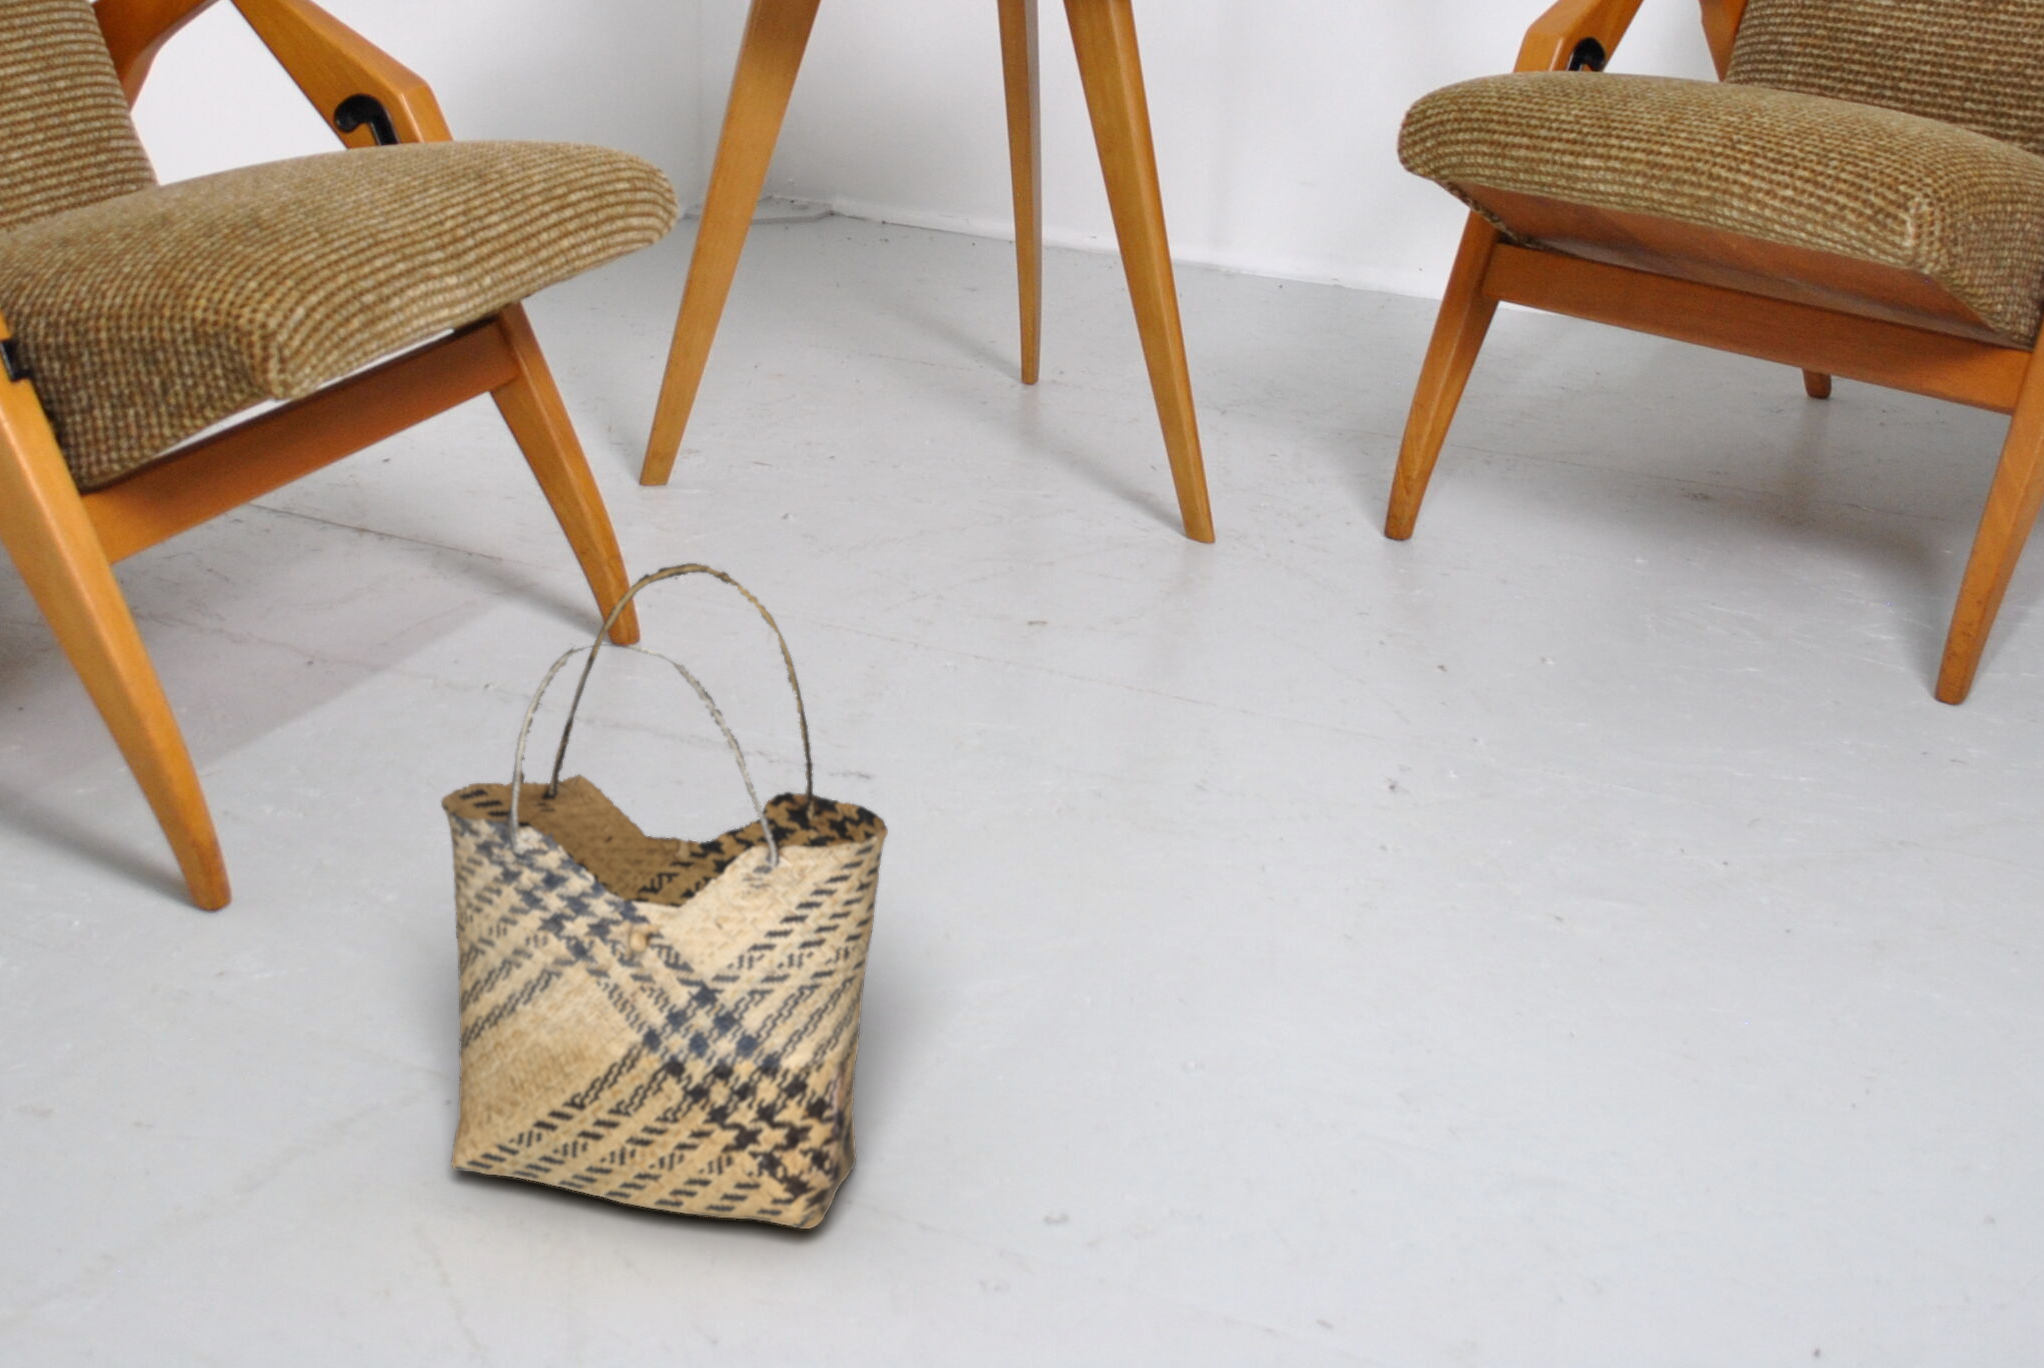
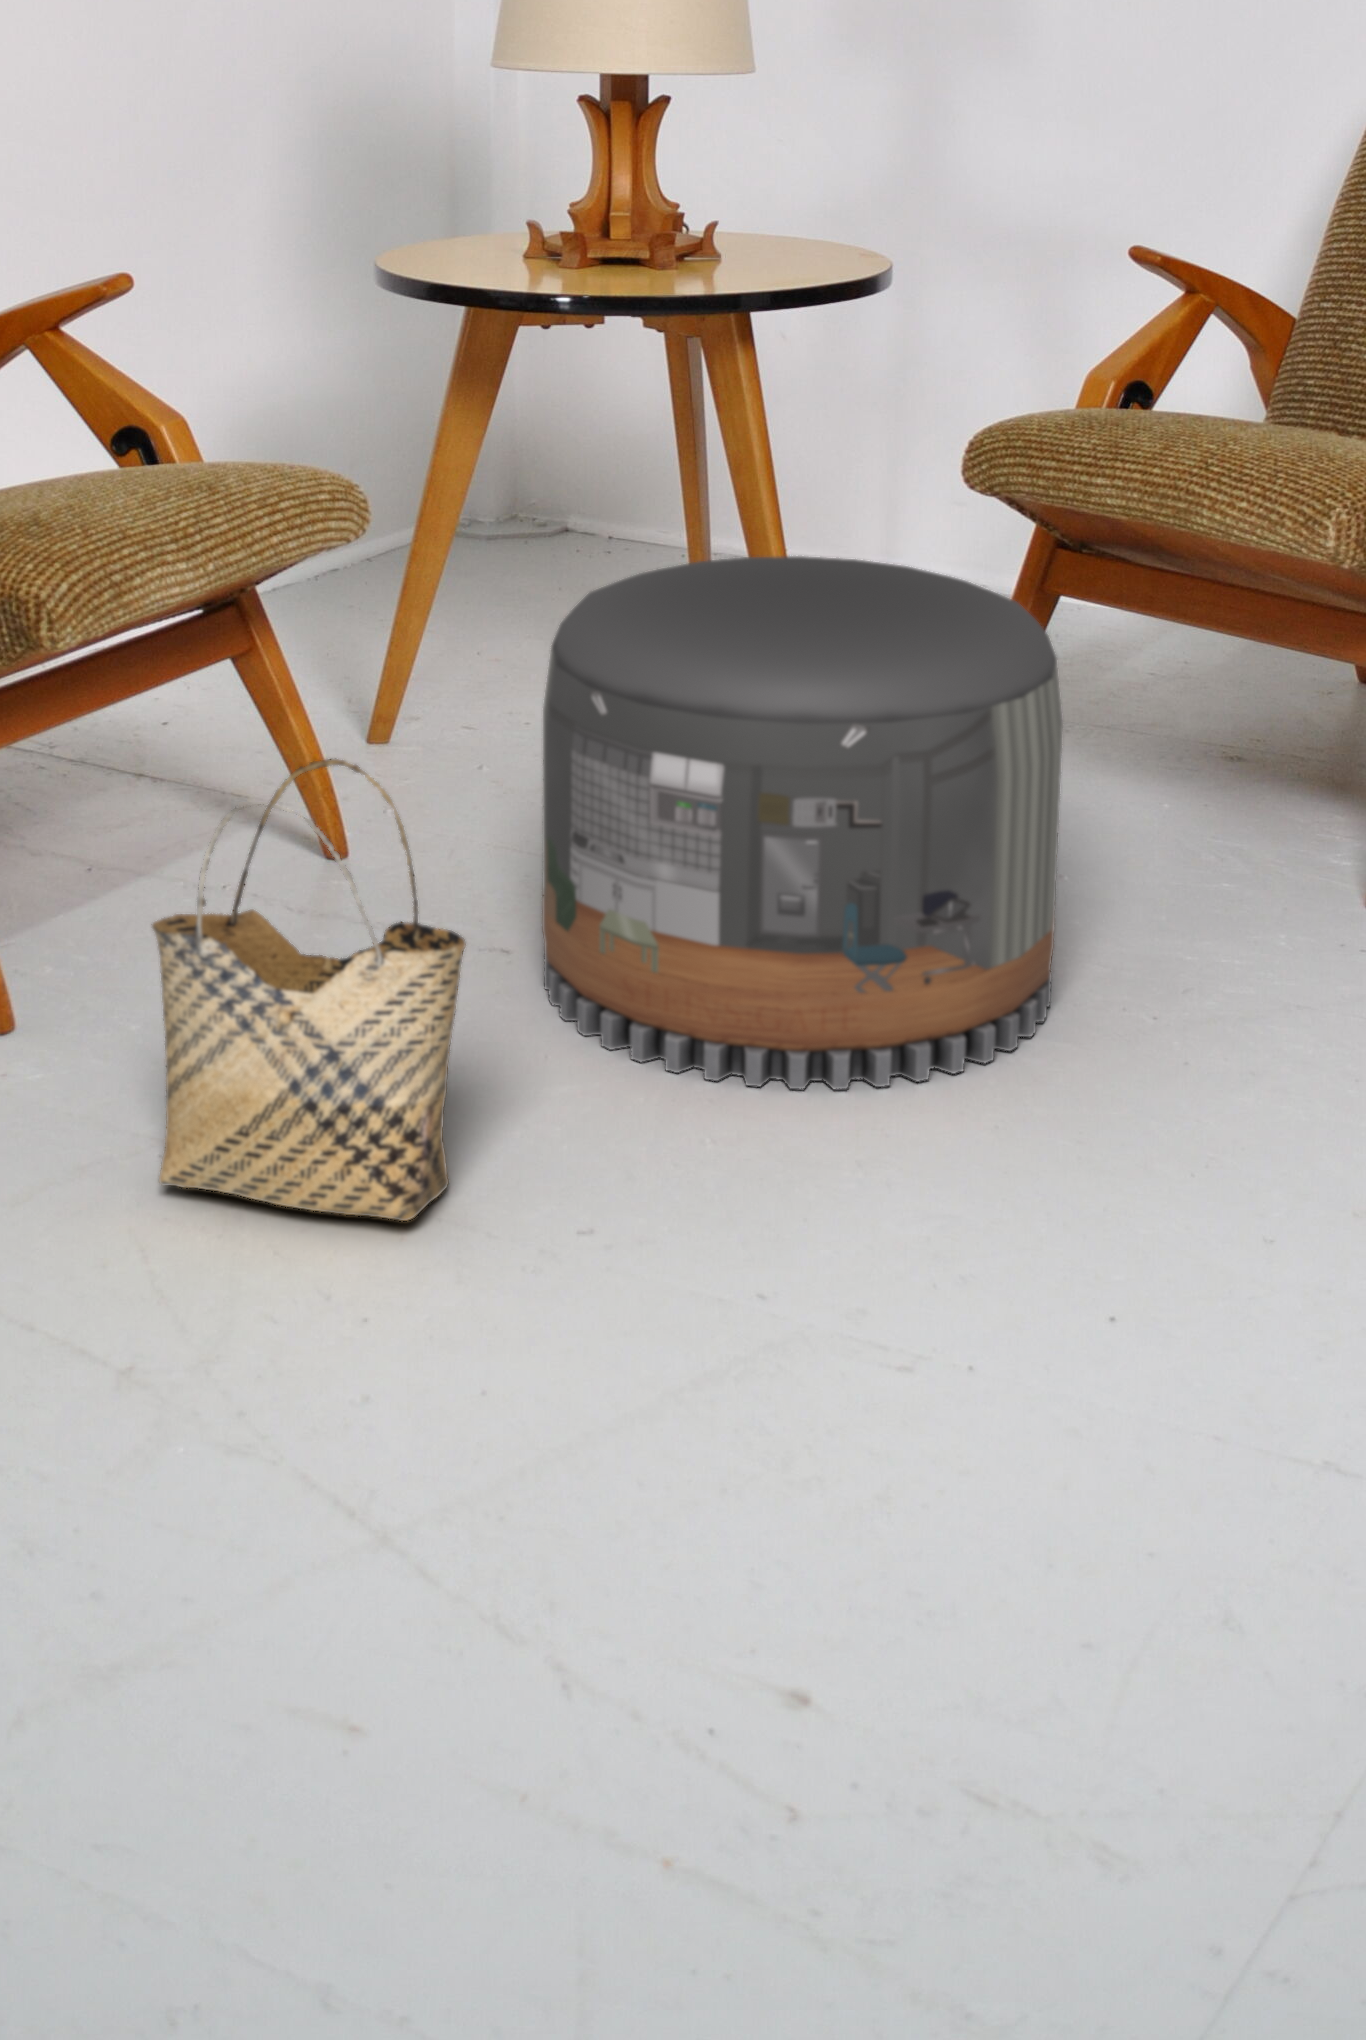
pouf: none [919,267,1608,990] -> present [542,556,1063,1089]

